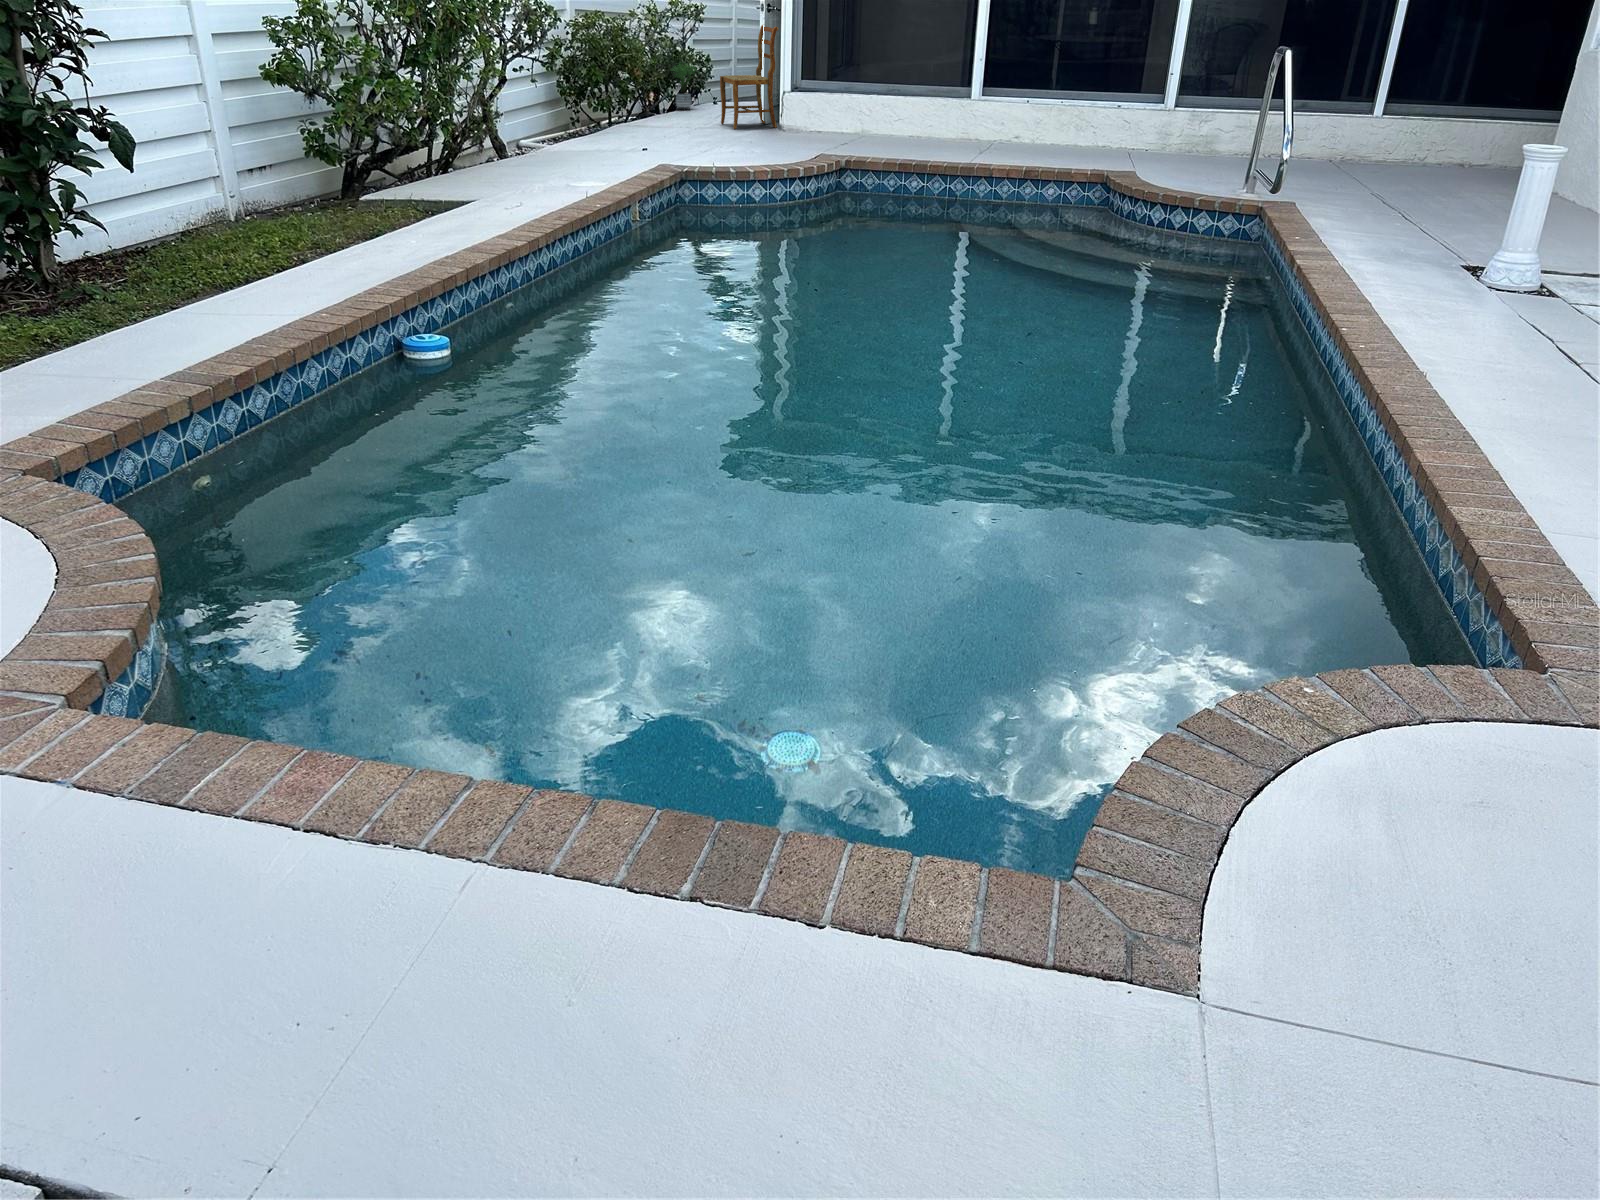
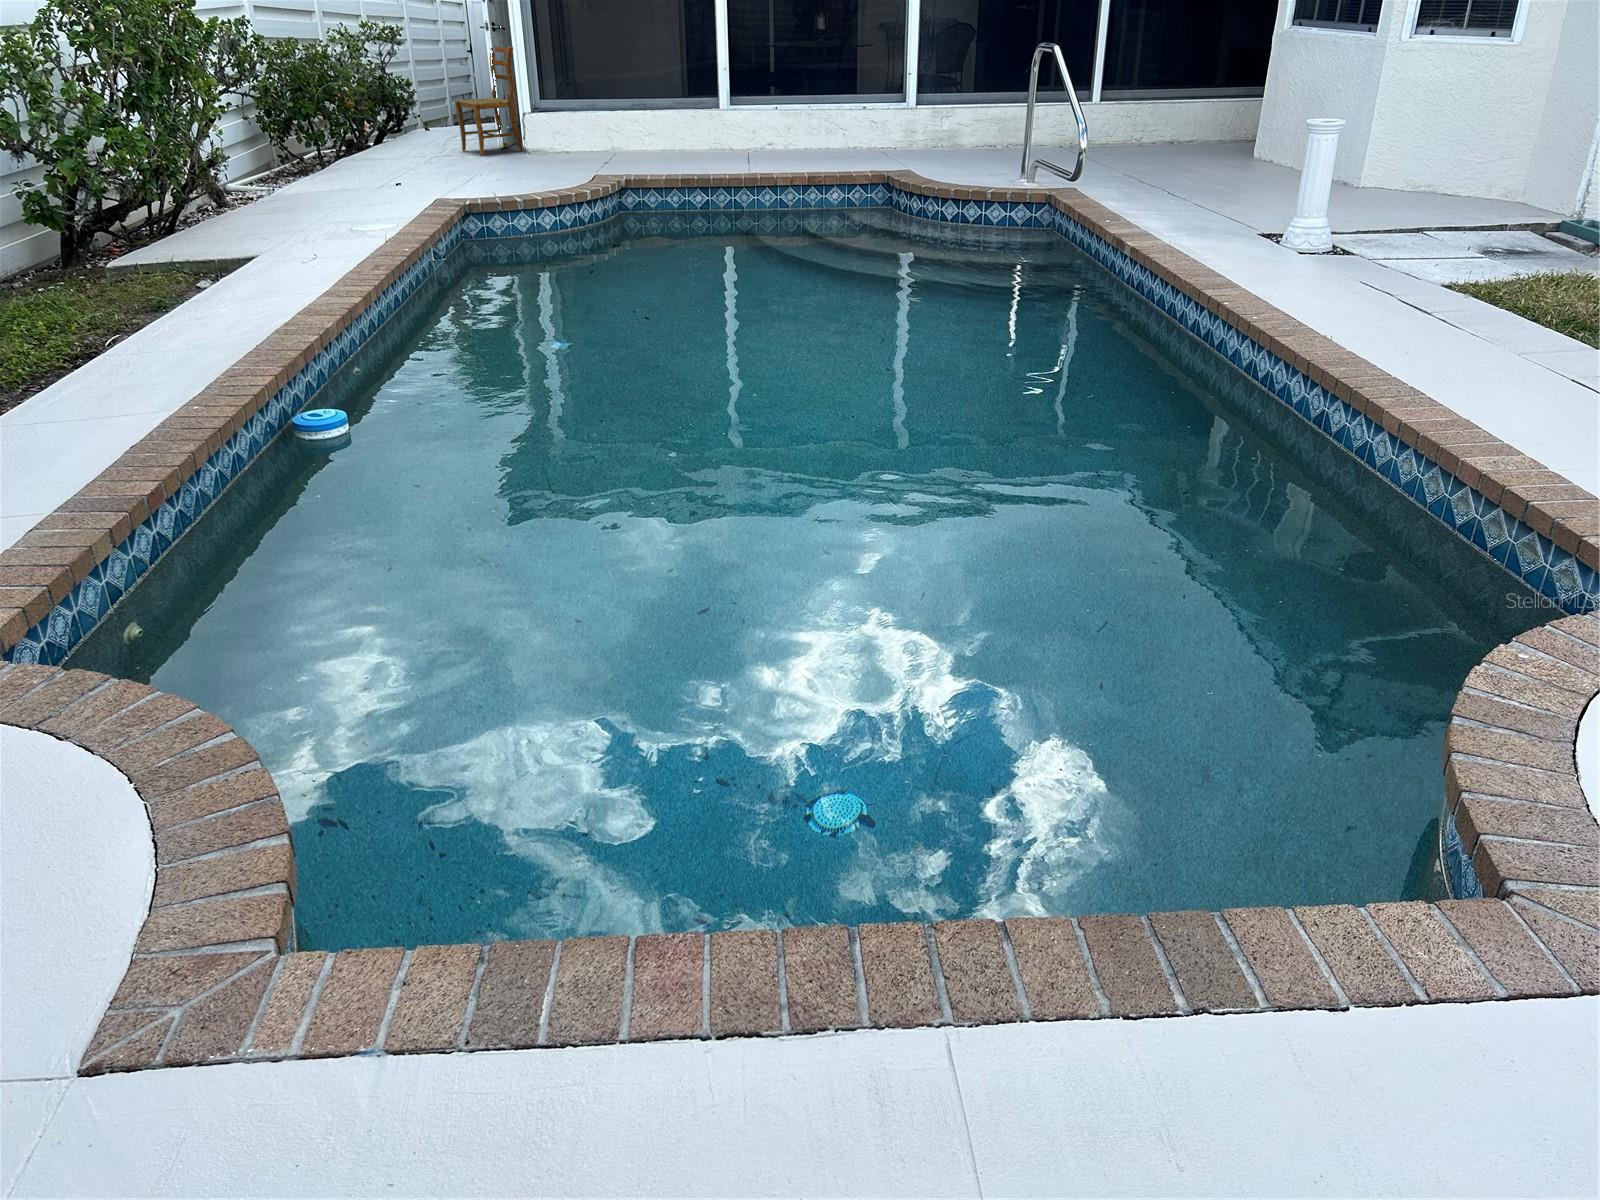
potted plant: present [673,64,700,110] -> none [385,88,422,139]

